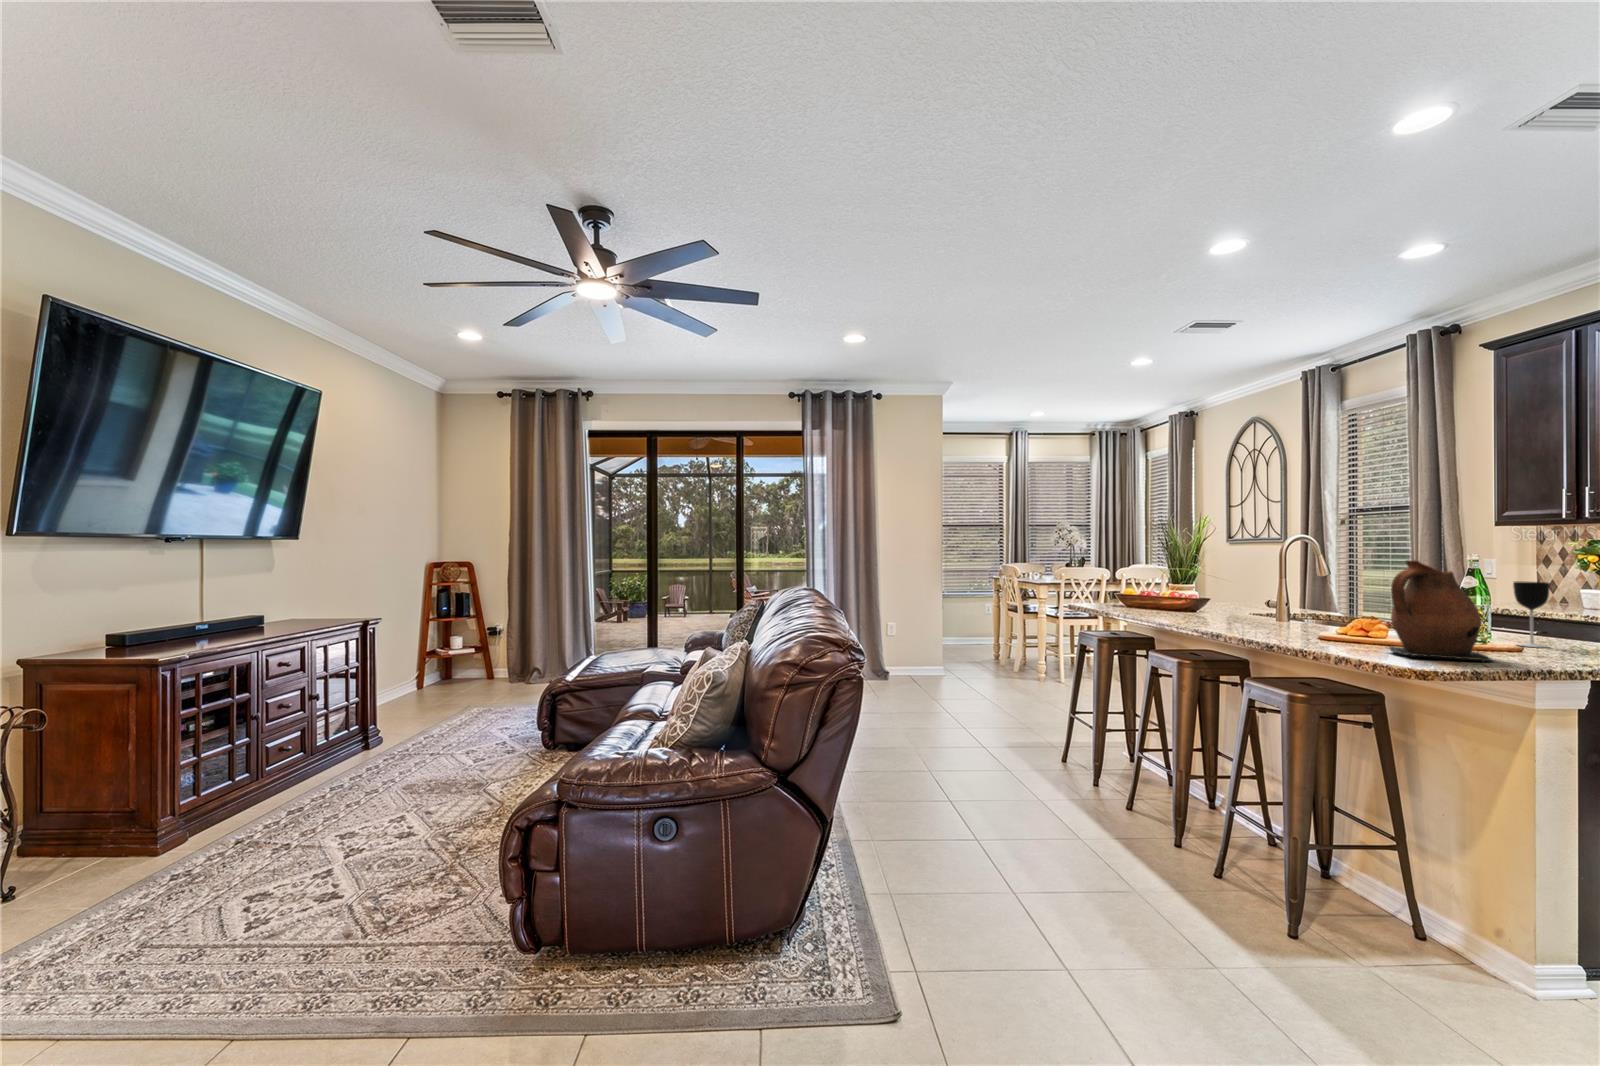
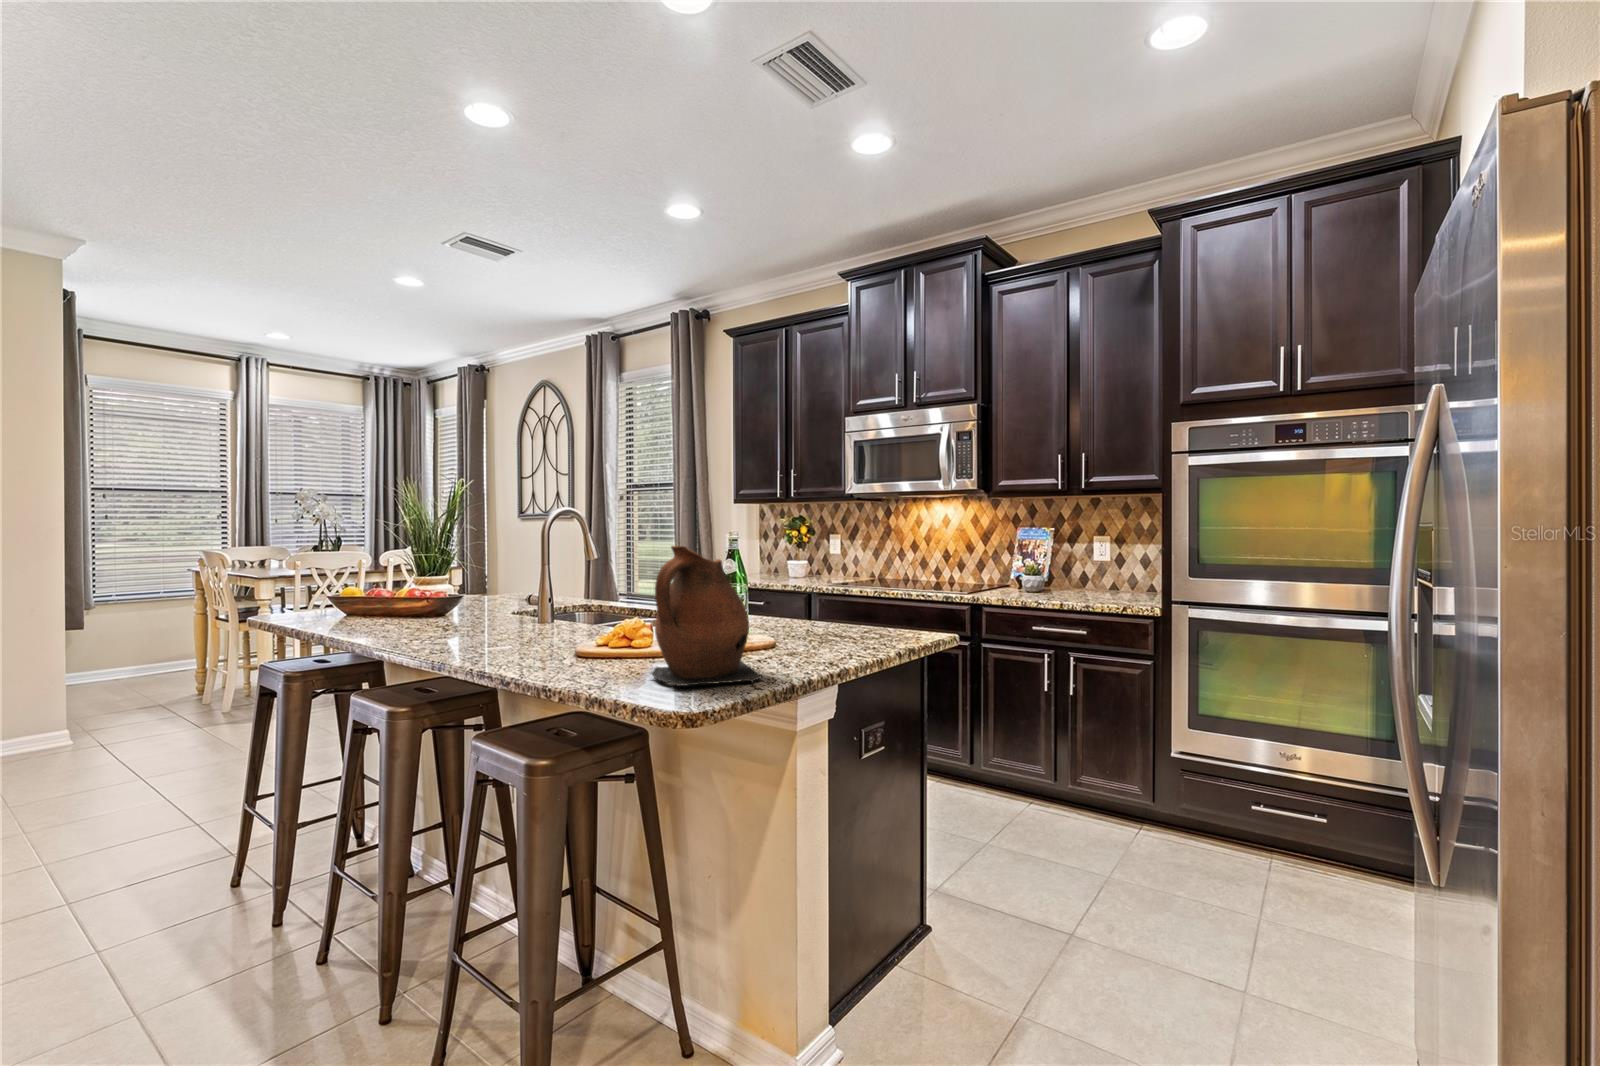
wine glass: present [1513,581,1550,647] -> none [768,564,797,640]

